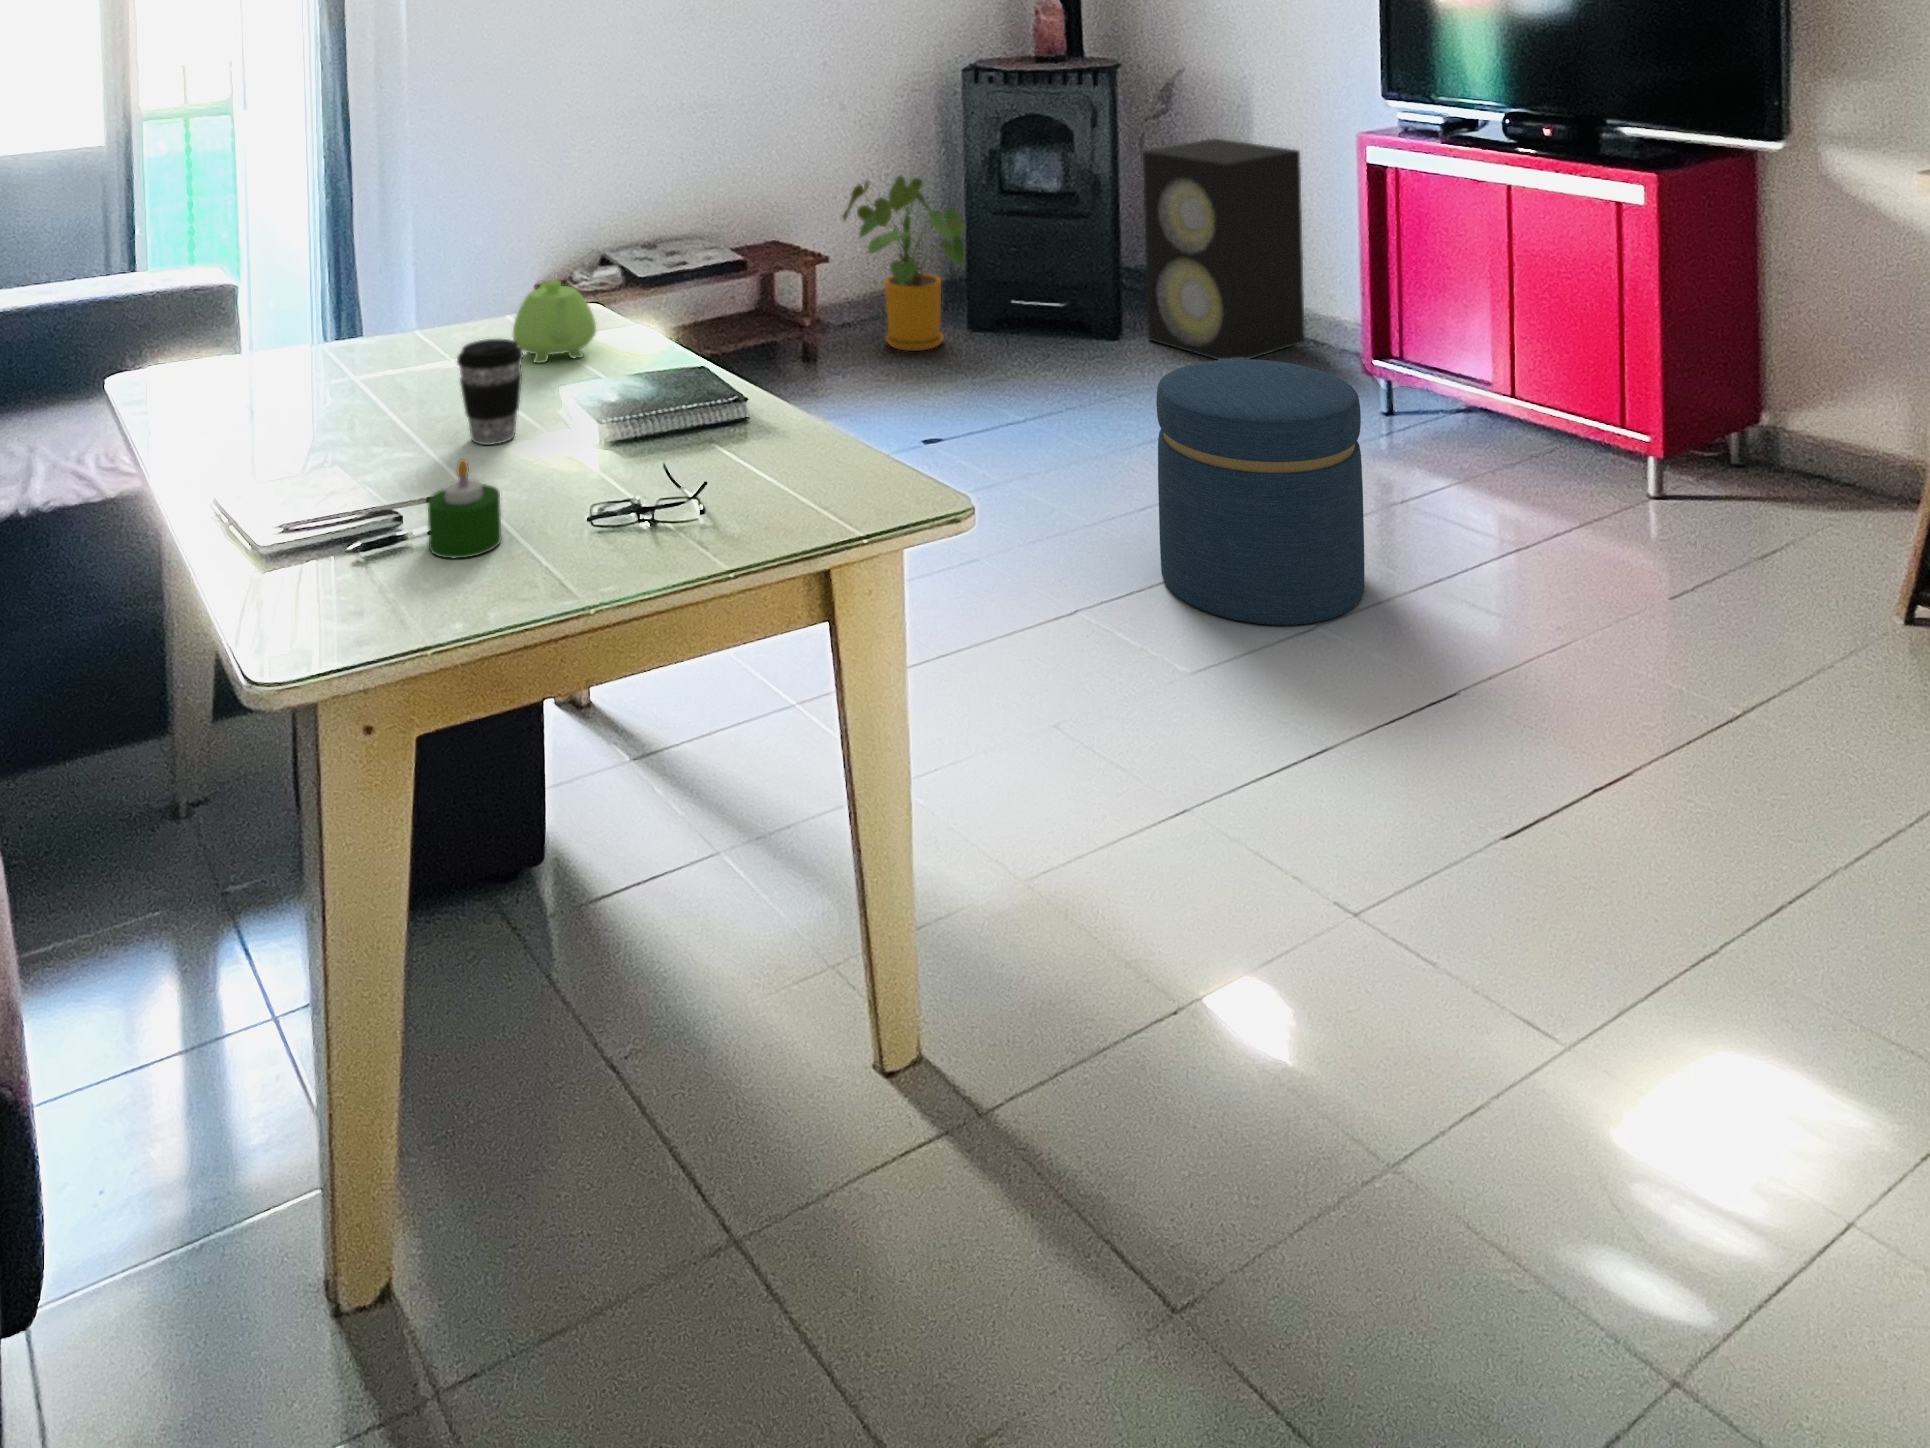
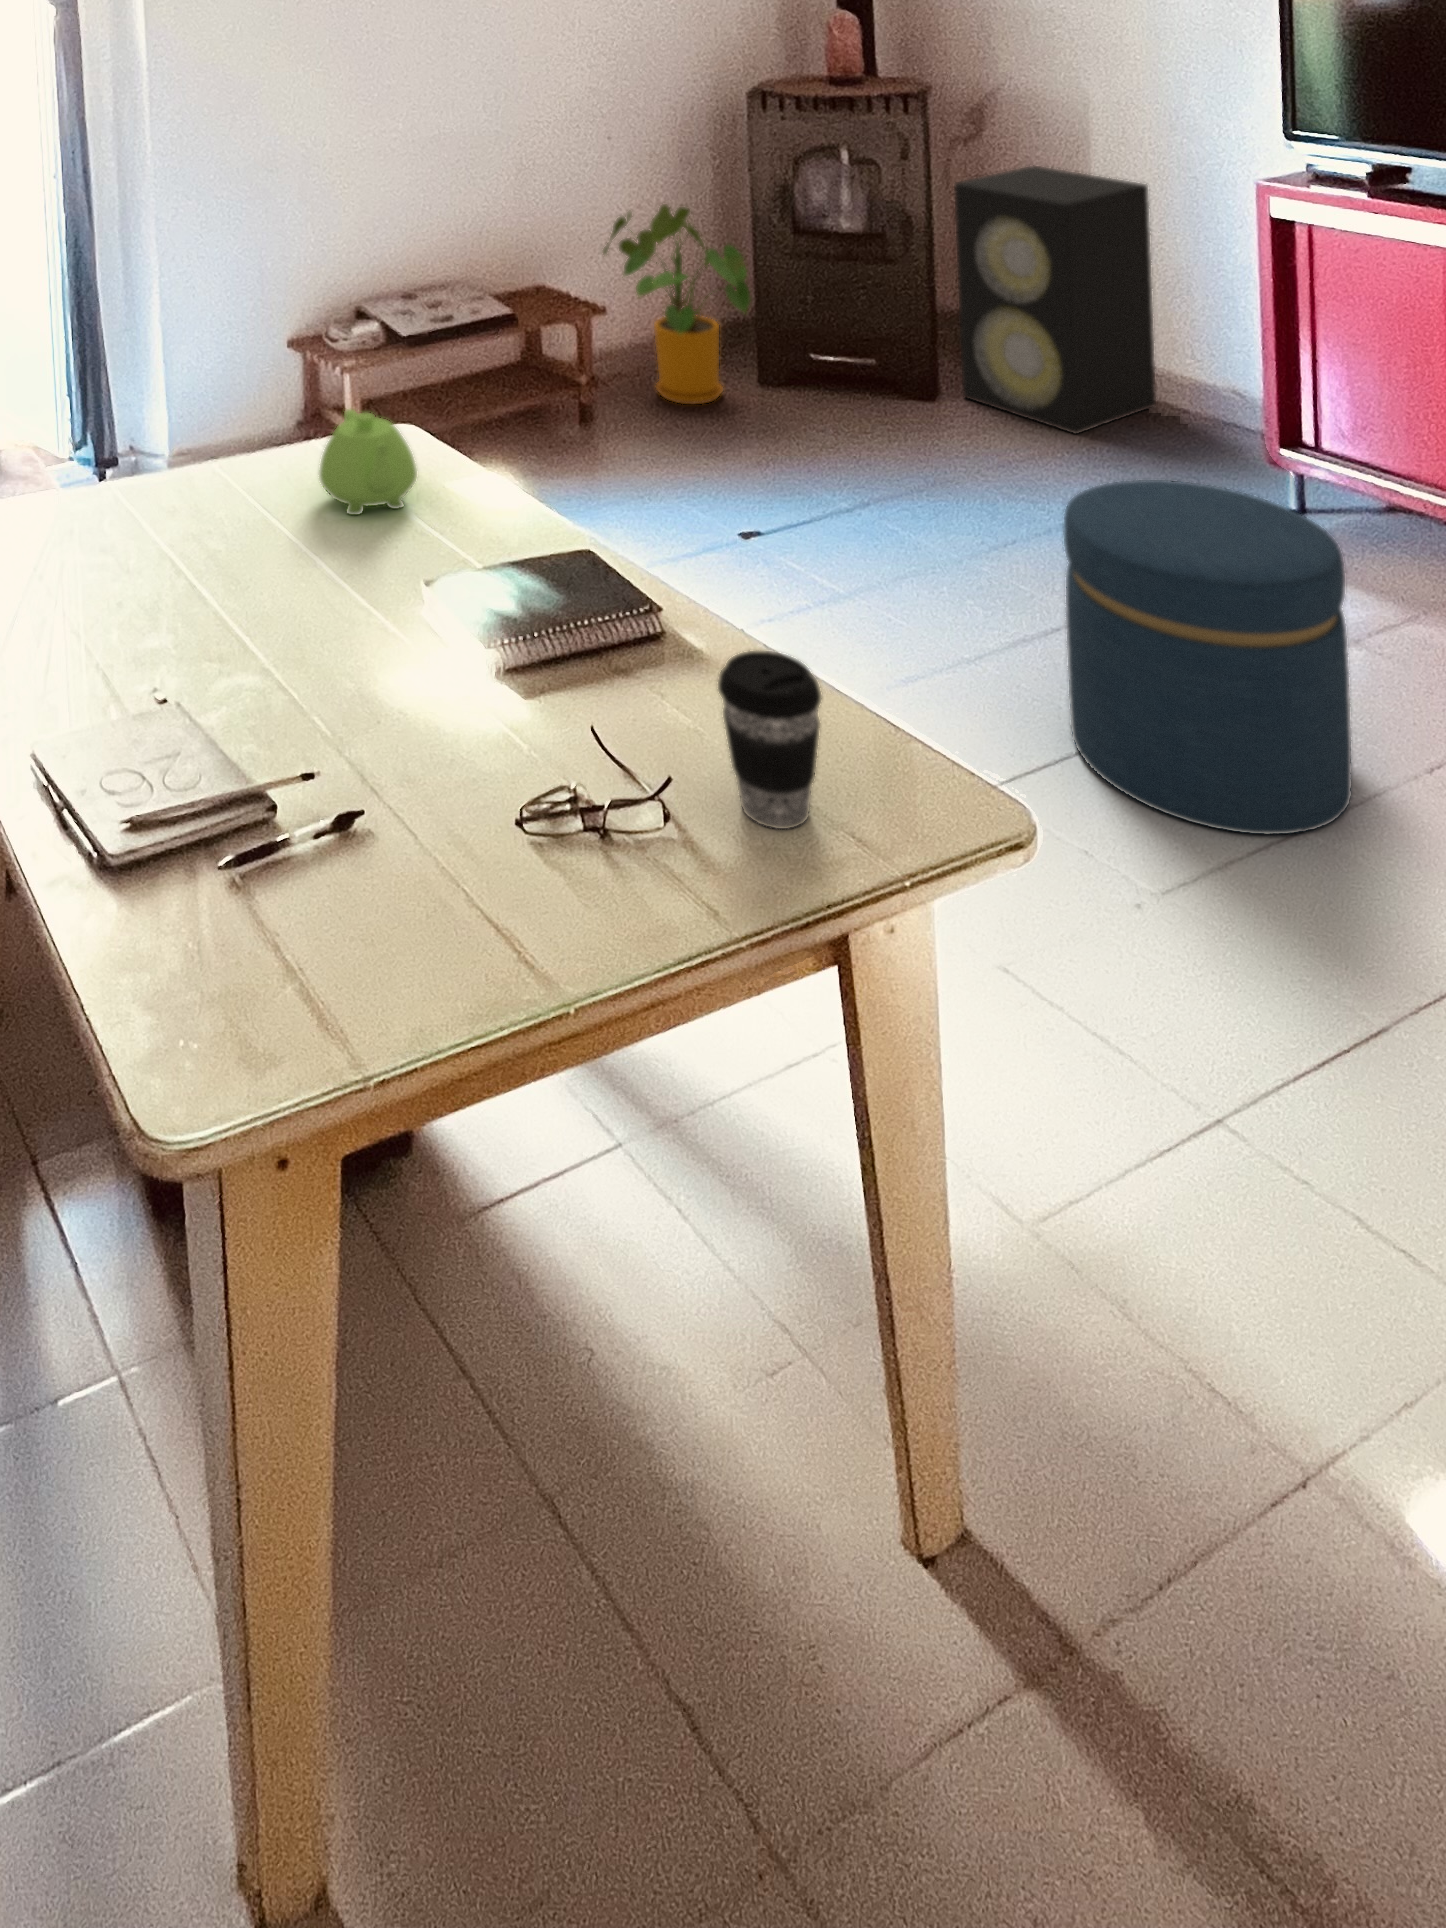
coffee cup: present [457,339,523,445] -> present [718,651,822,829]
candle: present [428,459,502,558] -> none [296,747,389,885]

